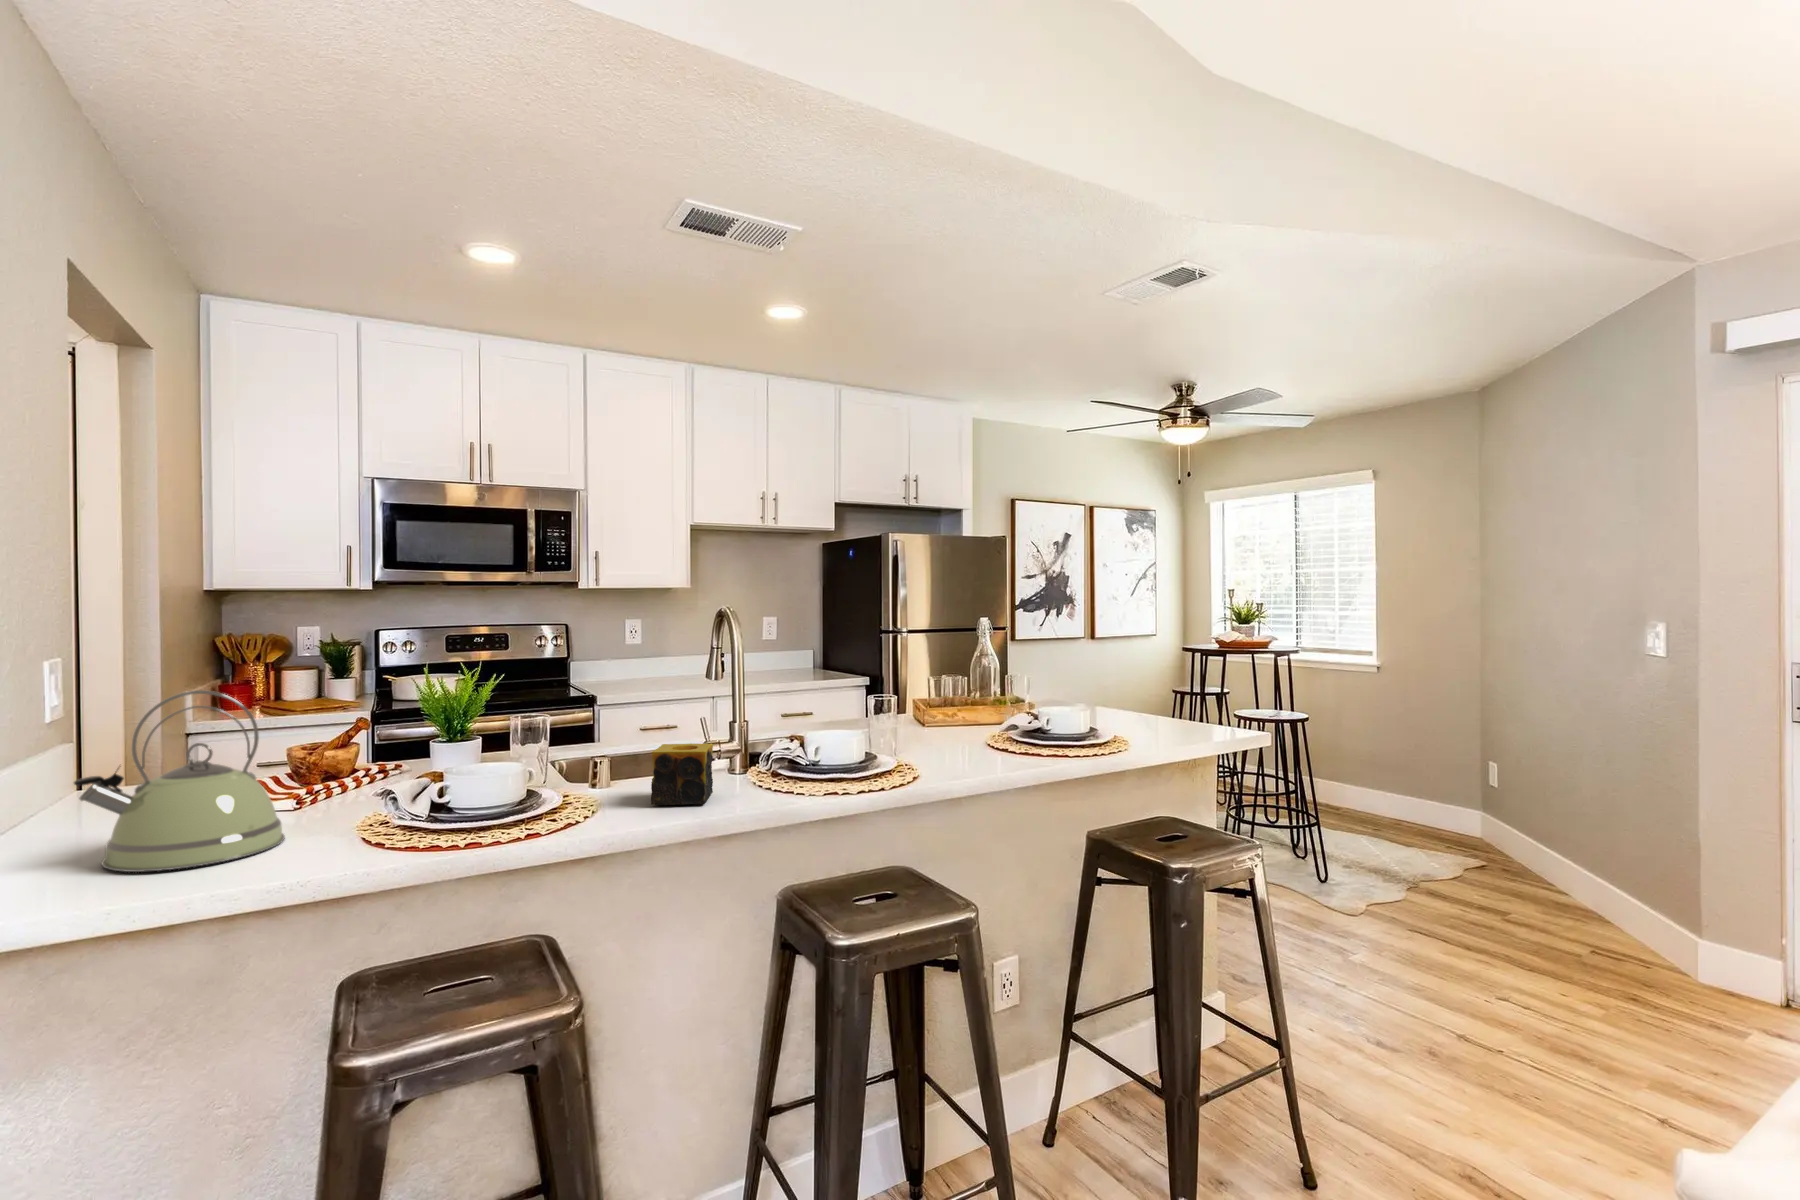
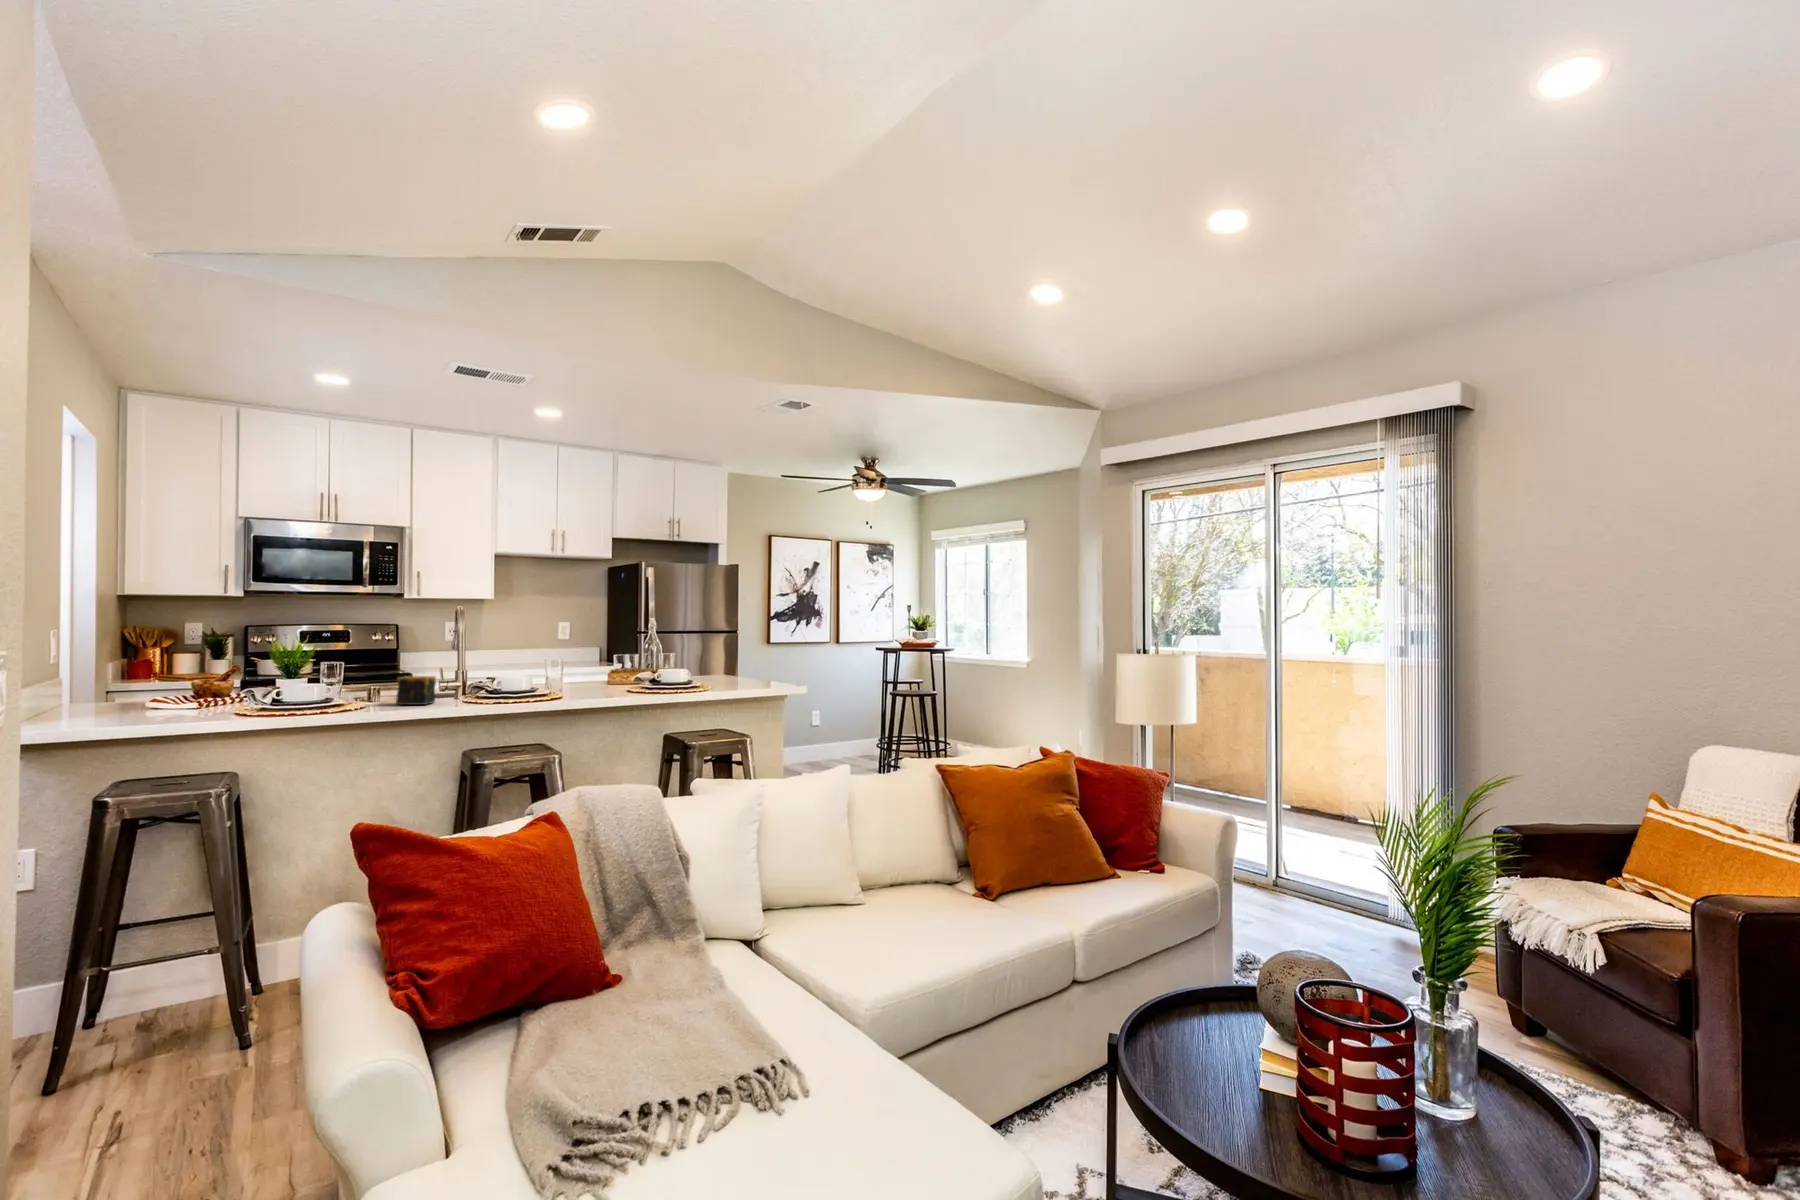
kettle: present [74,690,285,872] -> none [94,639,196,719]

